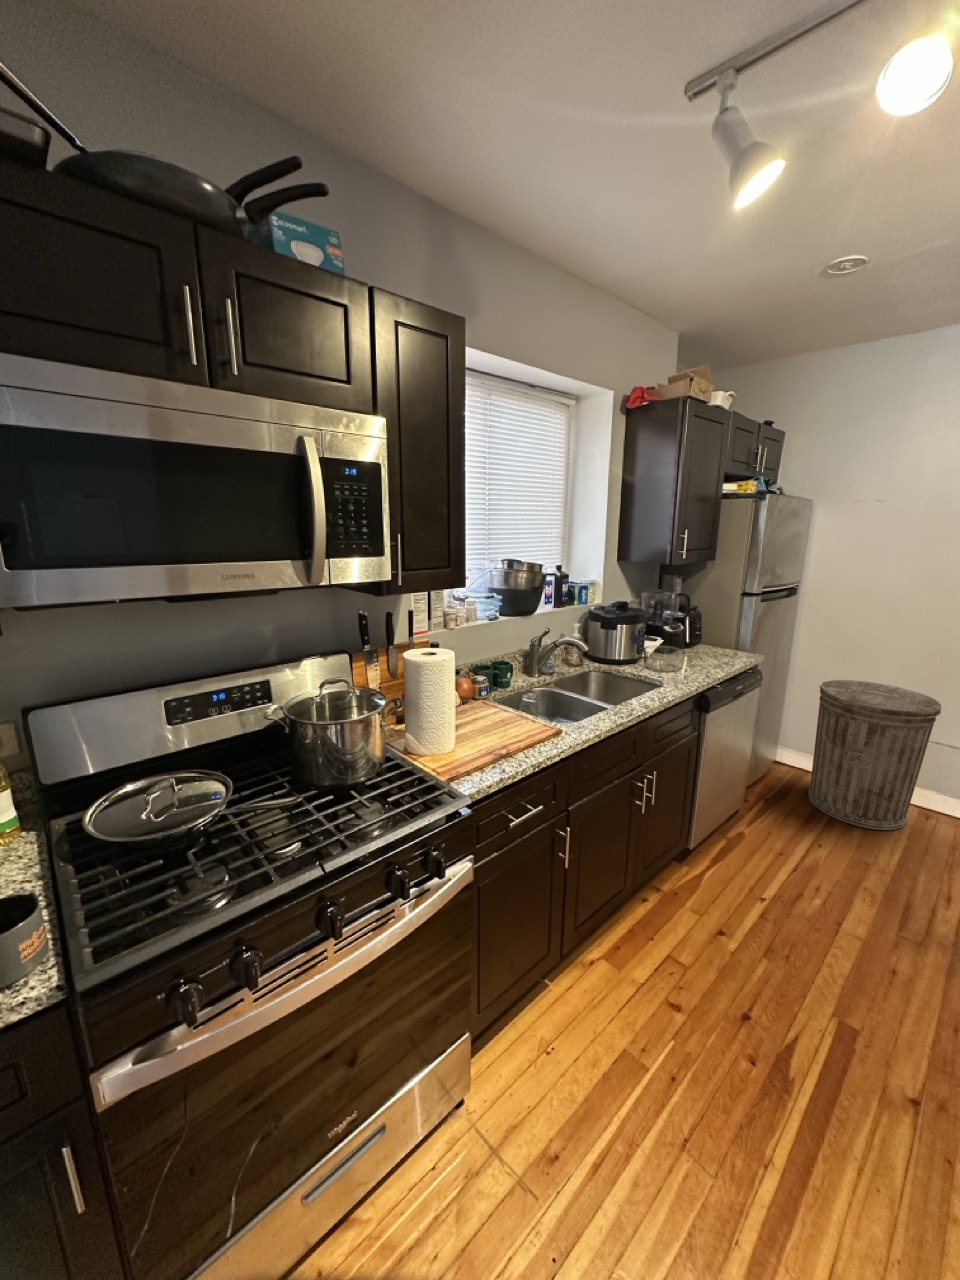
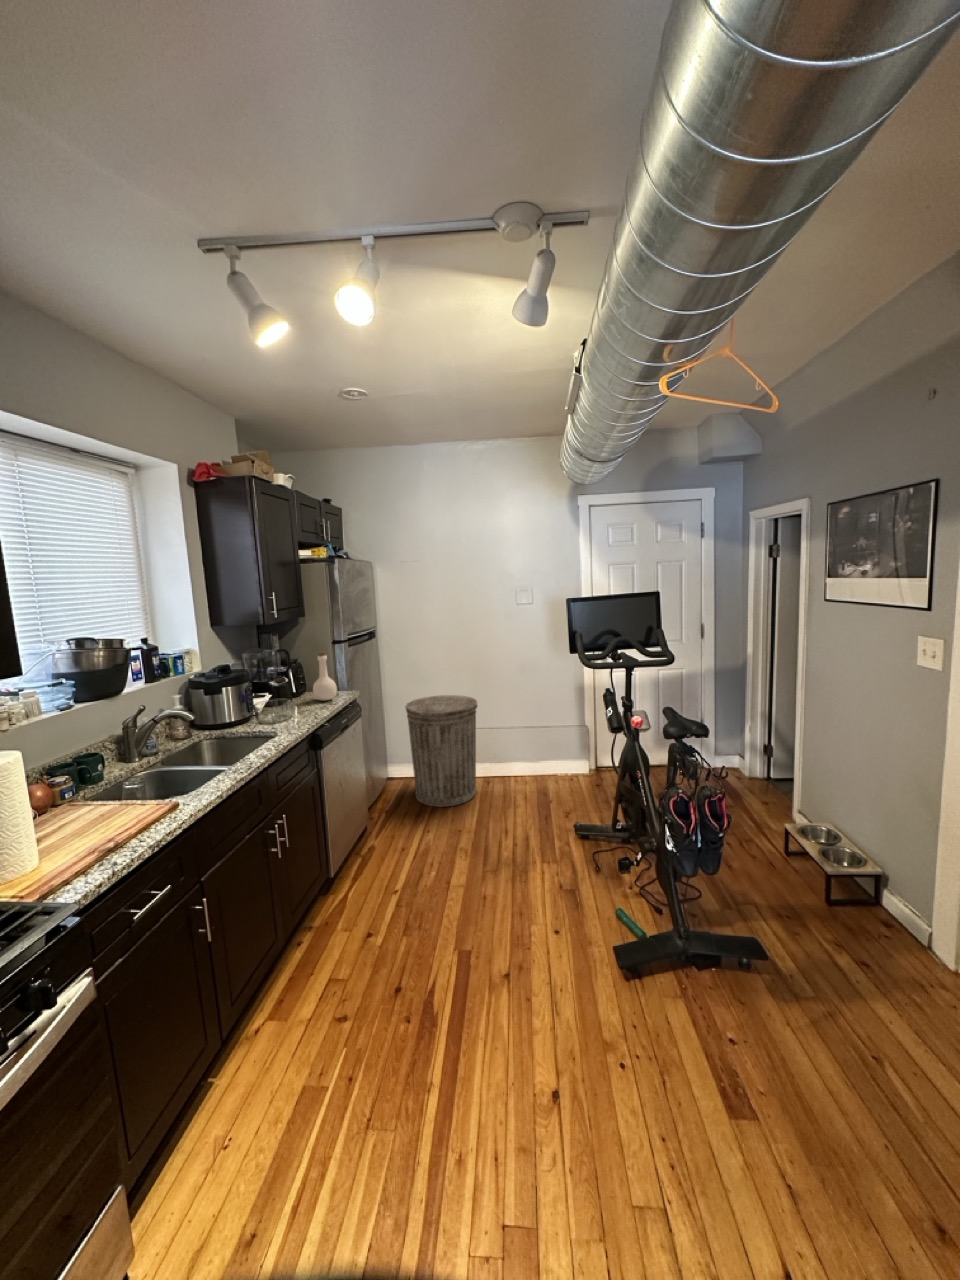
bottle: none [708,603,737,658] -> present [313,652,337,701]

